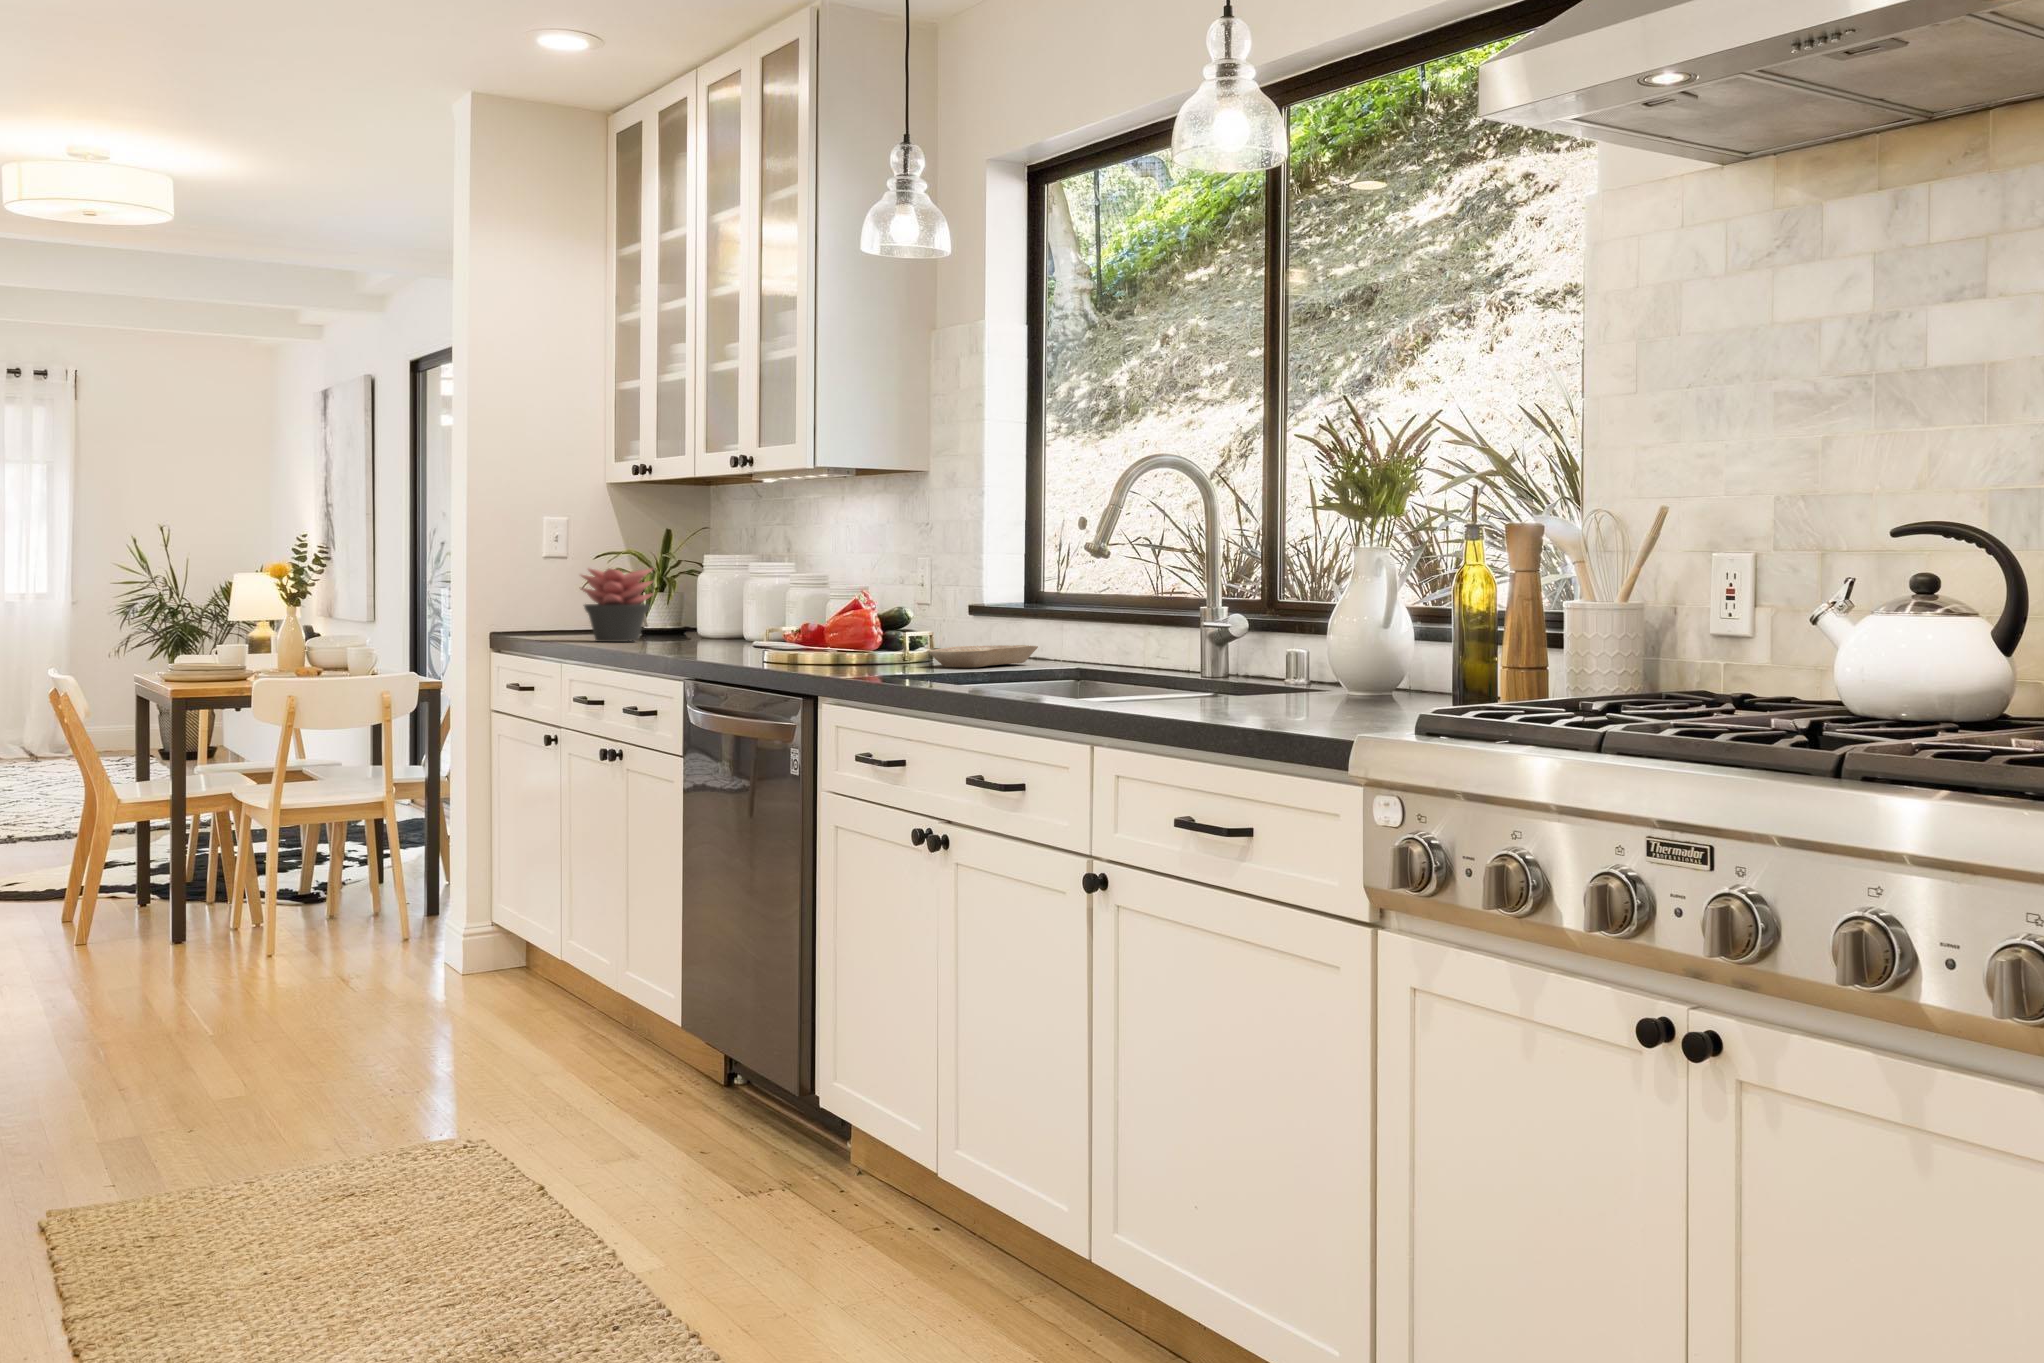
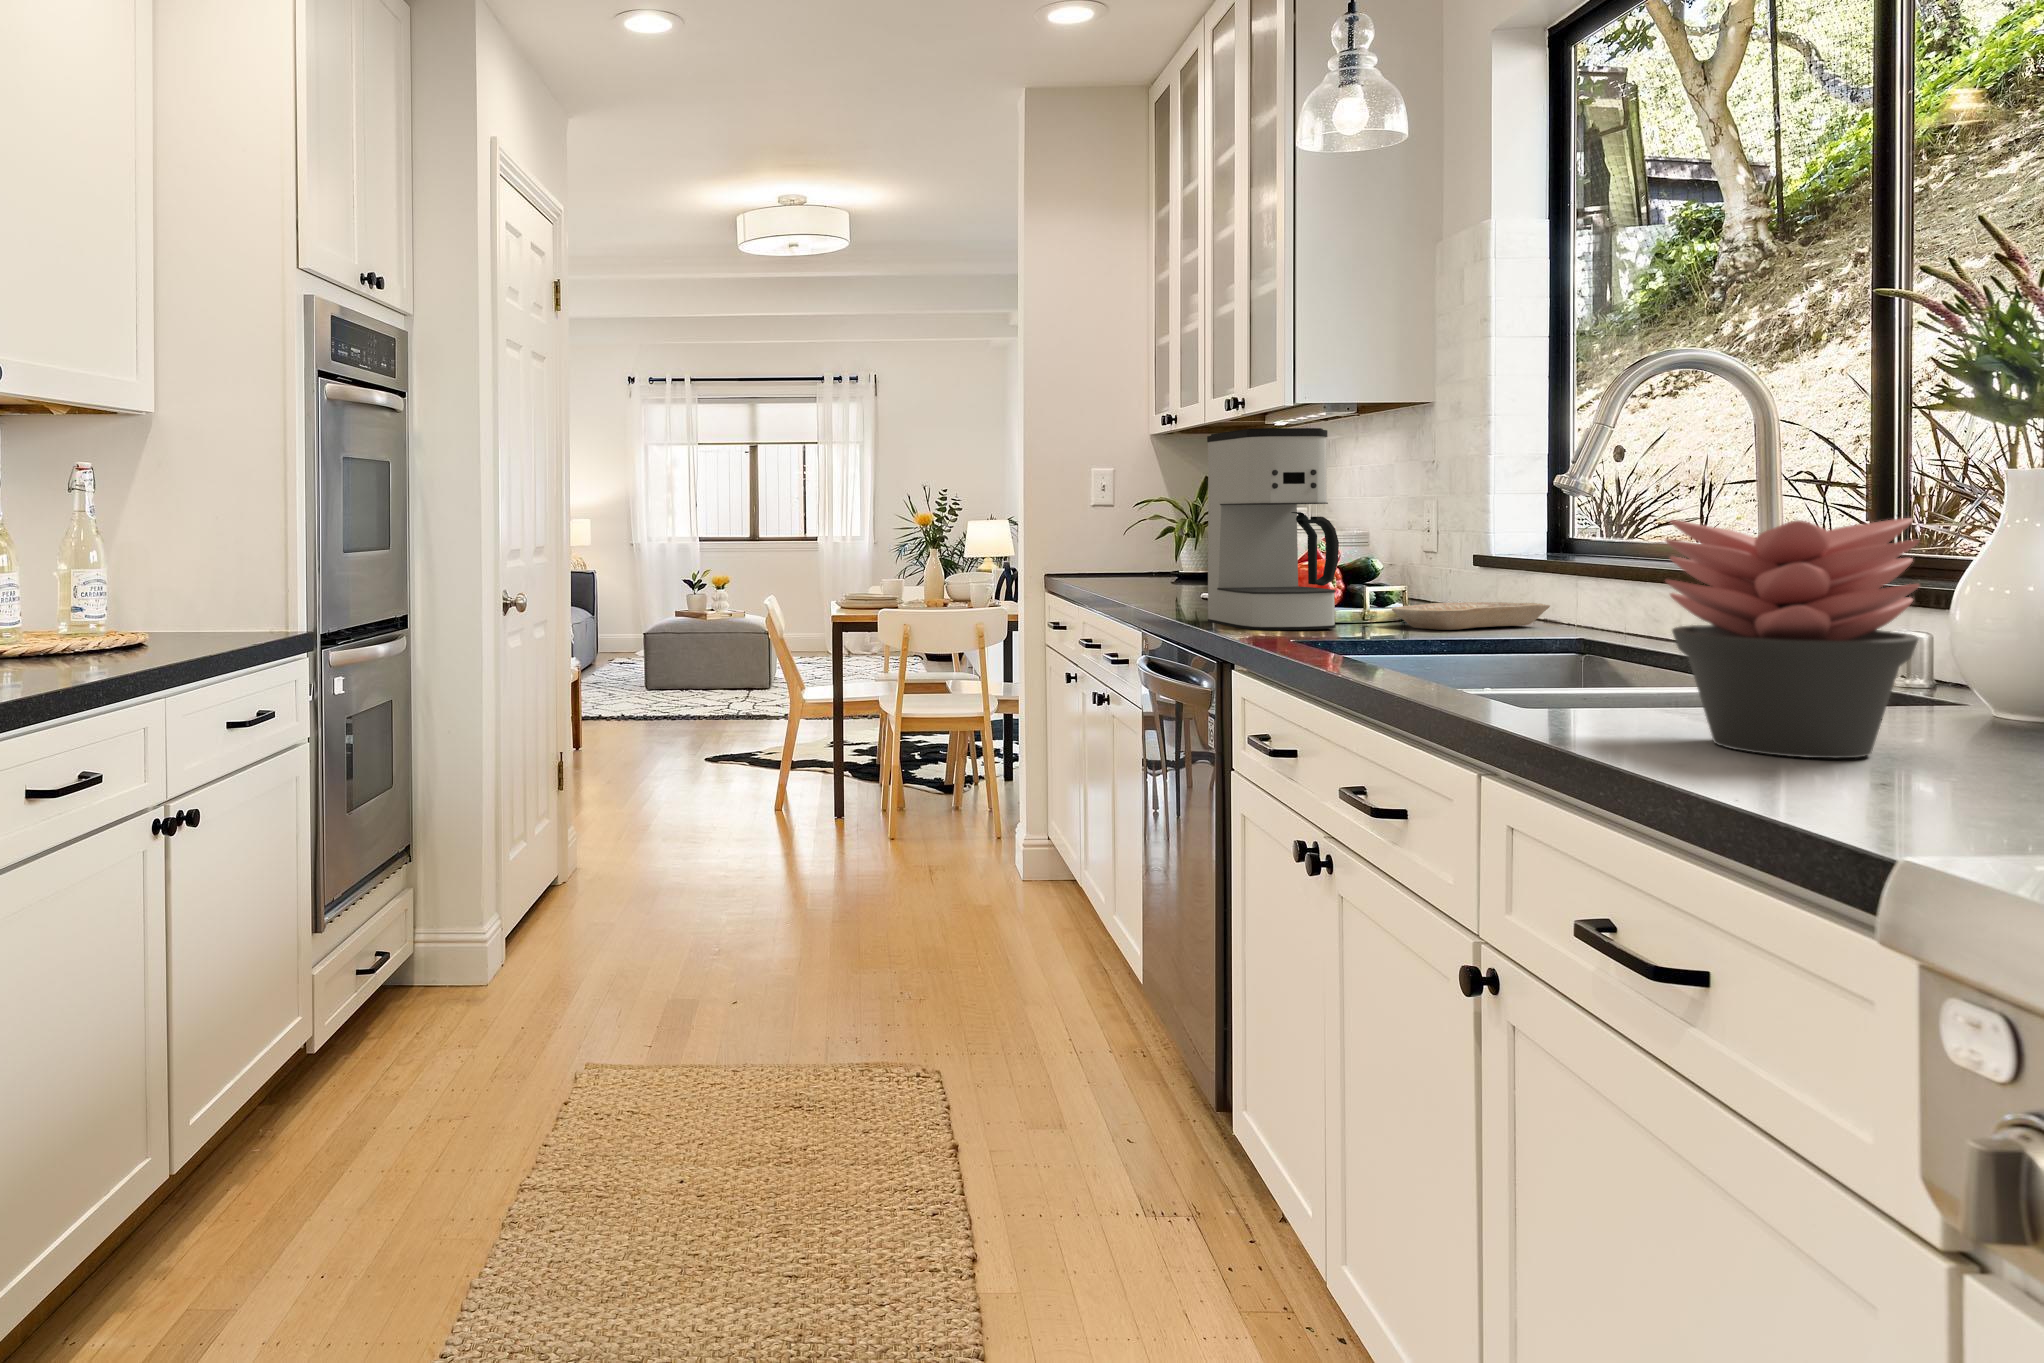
coffee maker: none [776,493,892,671] -> present [1207,428,1339,630]
succulent plant: present [581,568,652,642] -> present [1666,518,1919,758]

